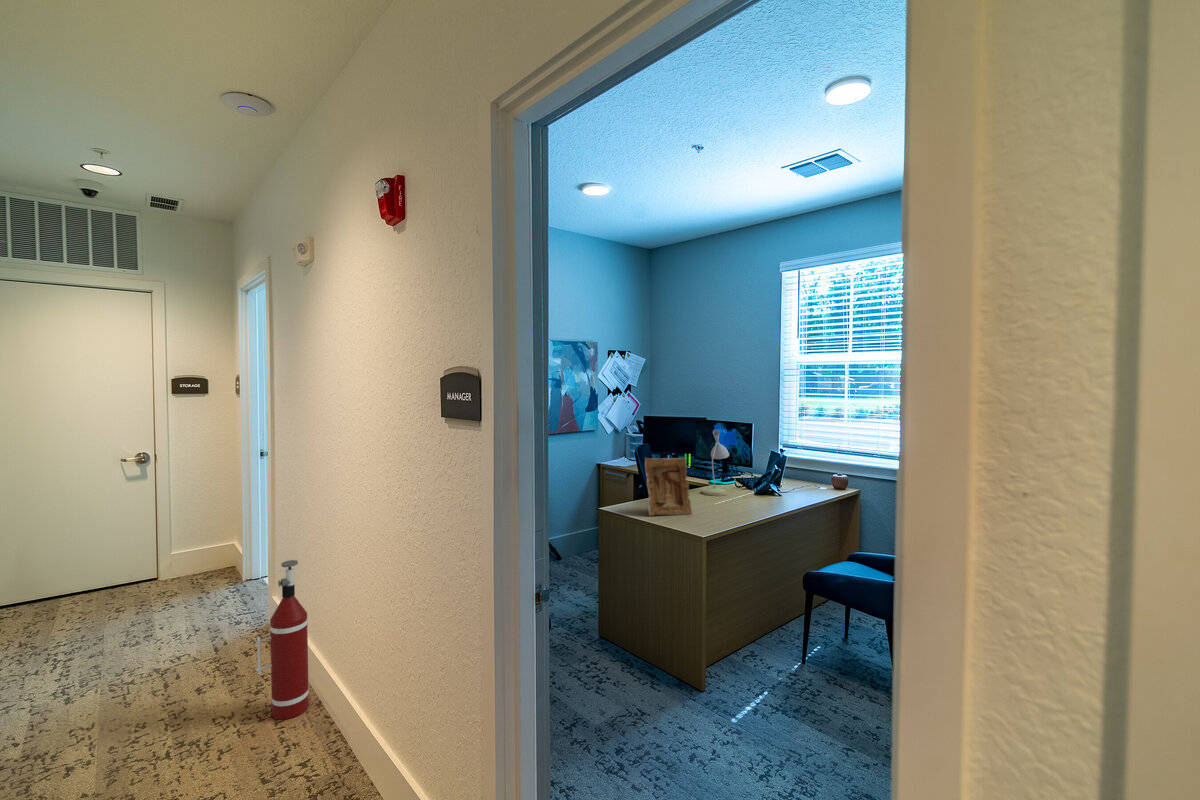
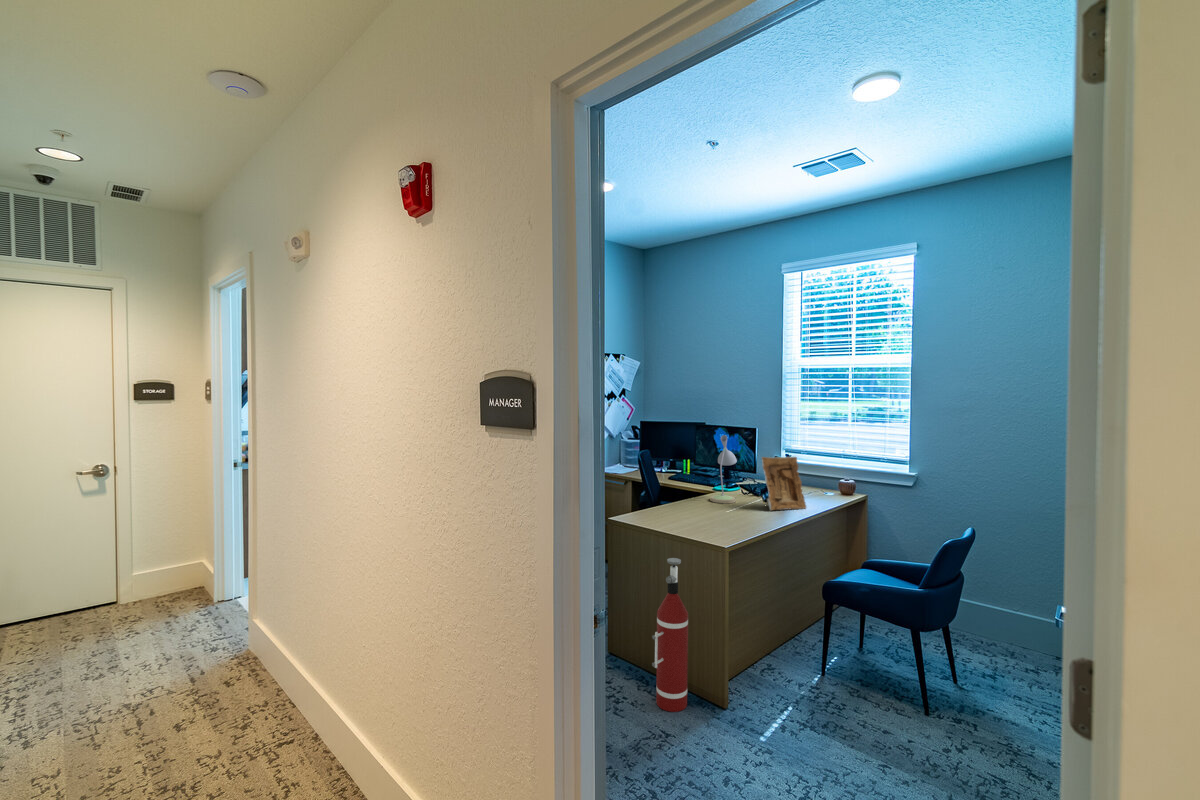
picture frame: present [645,458,692,516] -> present [762,457,806,511]
fire extinguisher: present [253,560,309,720] -> present [652,558,688,712]

